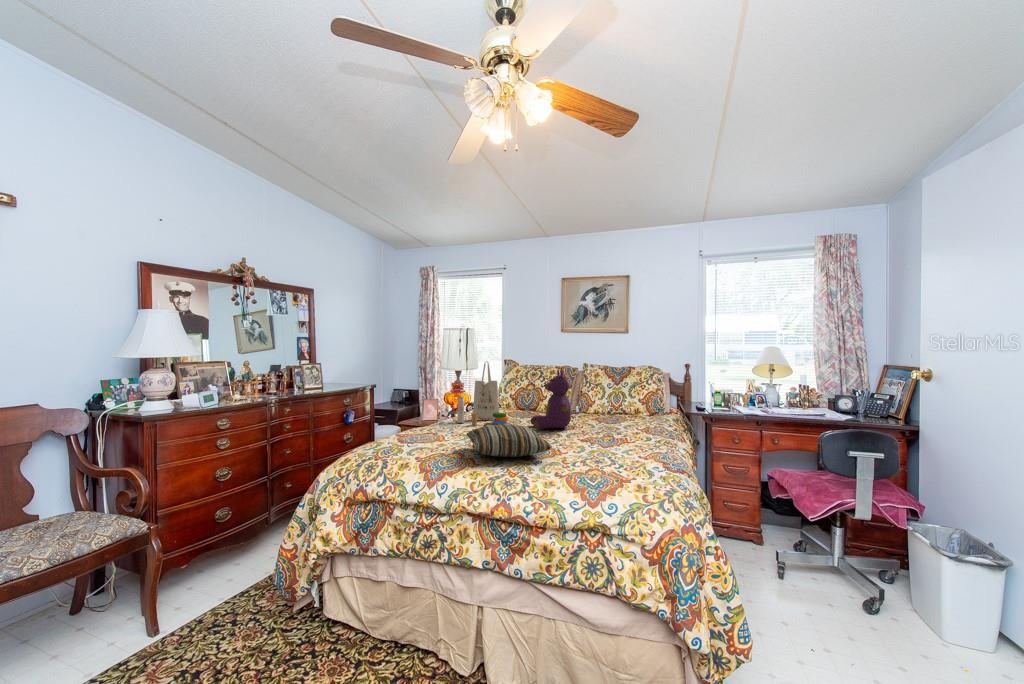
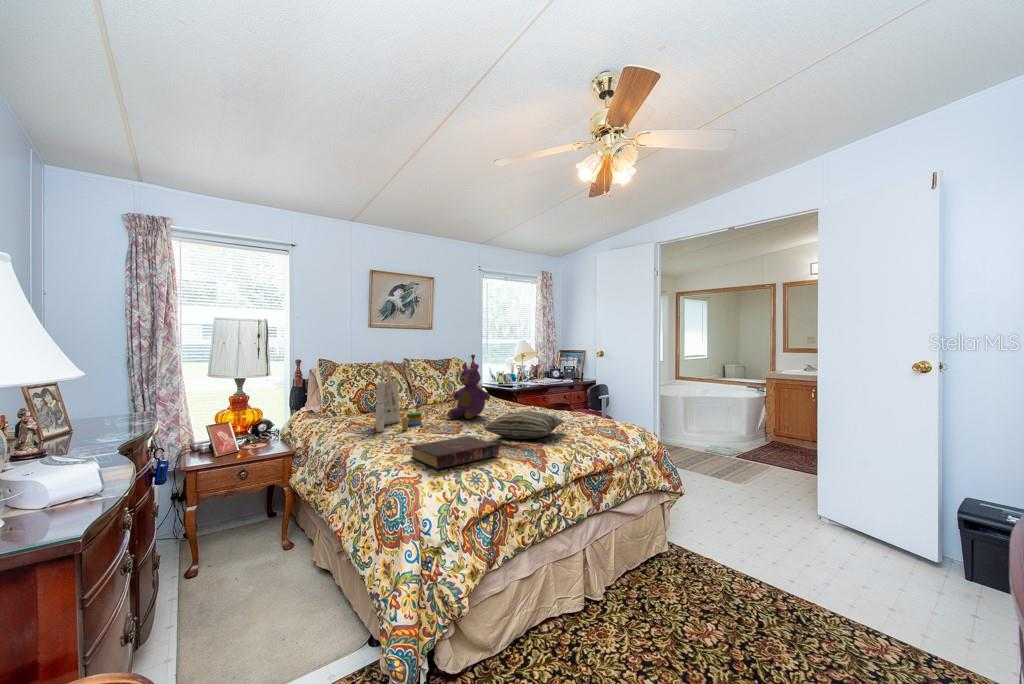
book: none [363,432,449,458] -> present [410,436,499,469]

